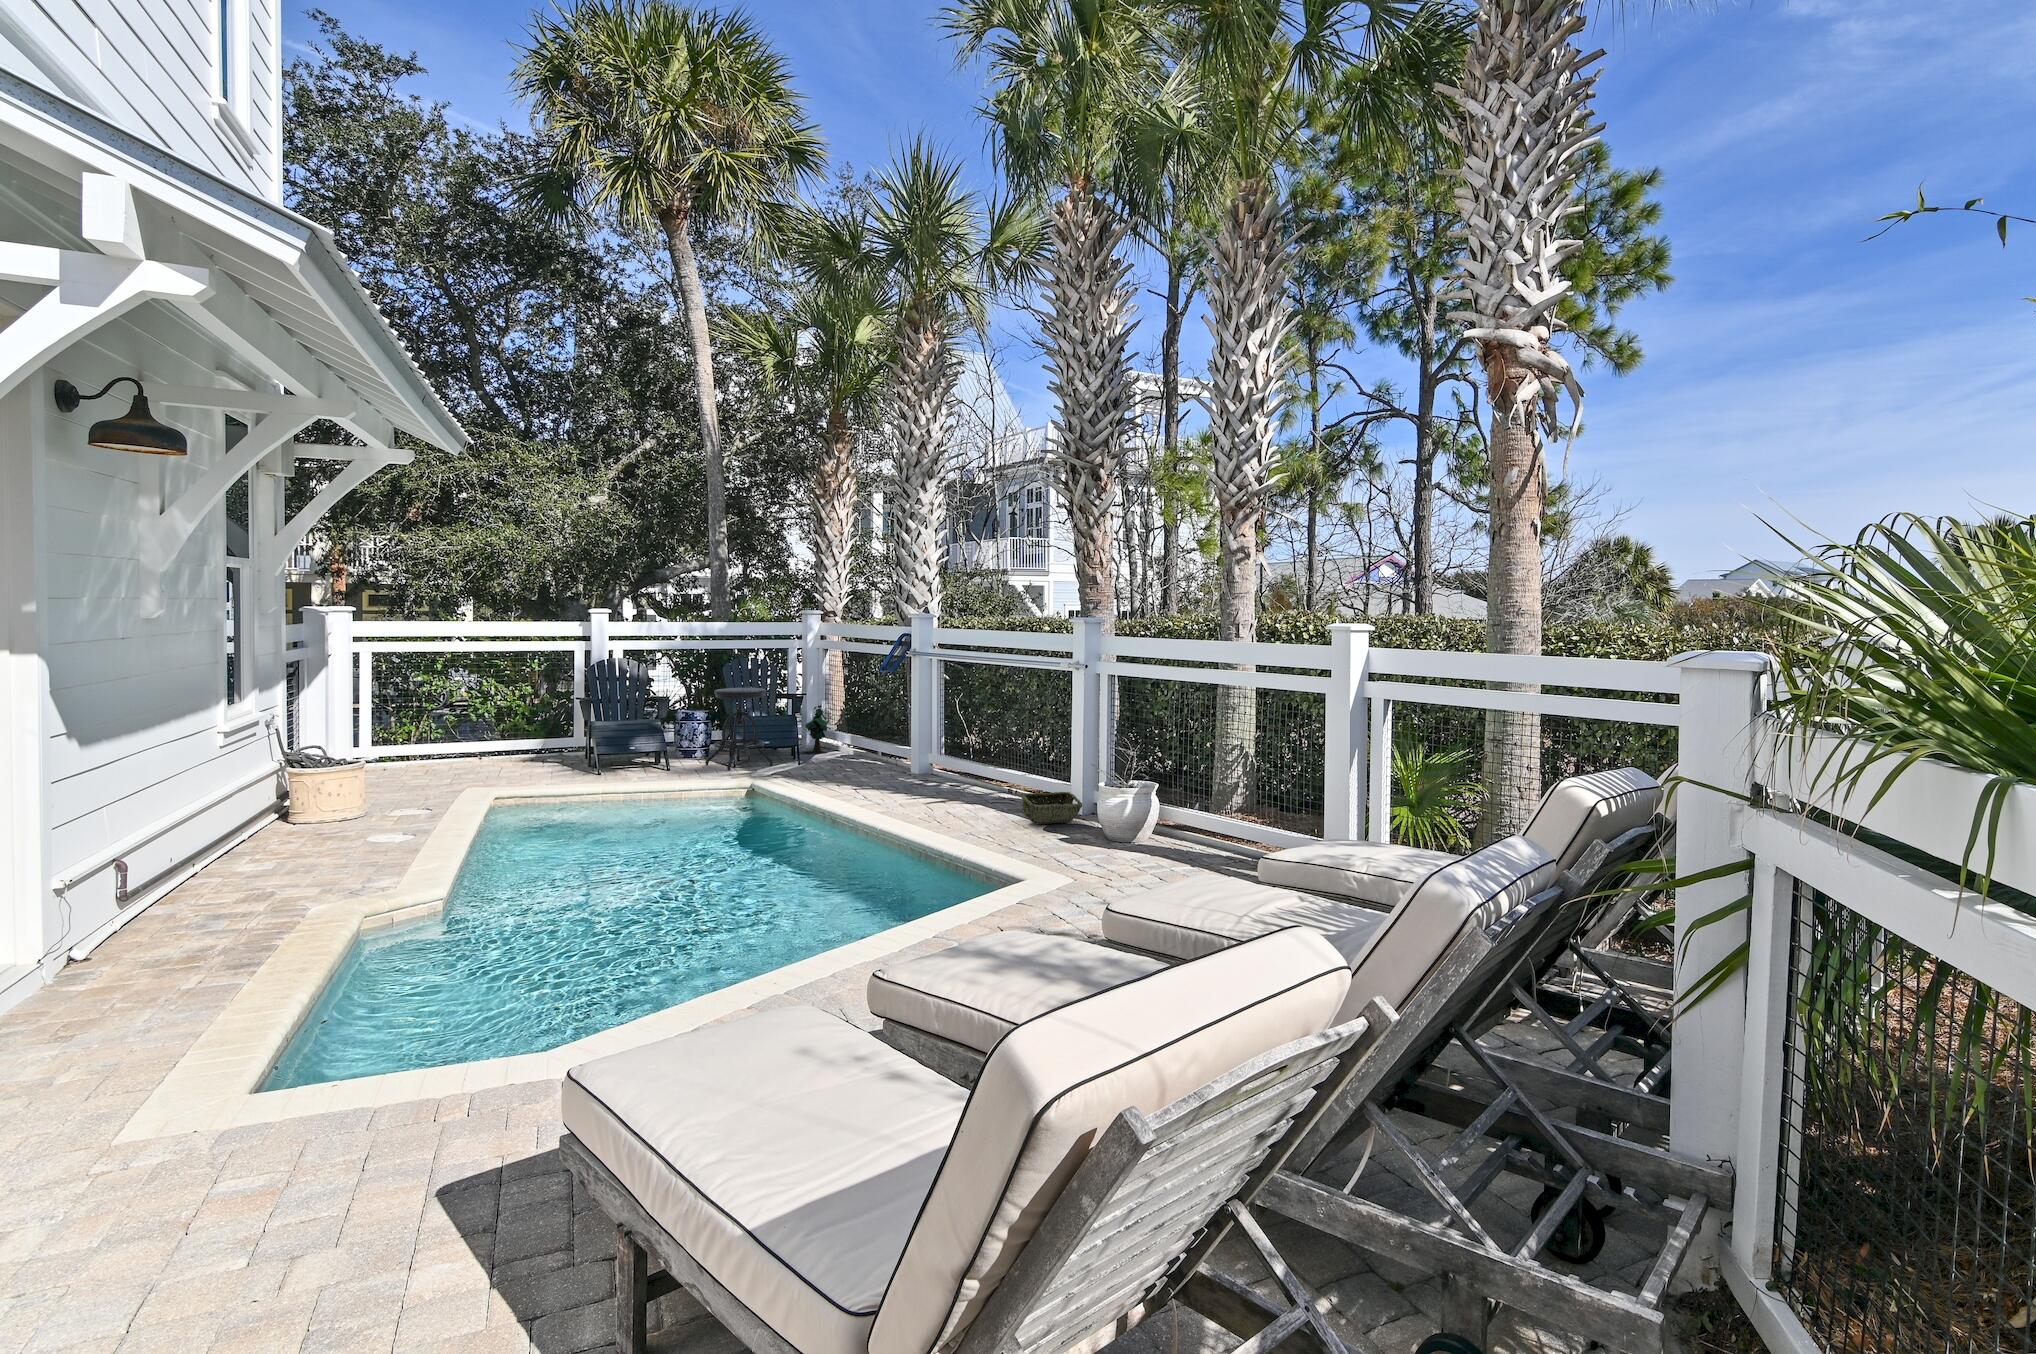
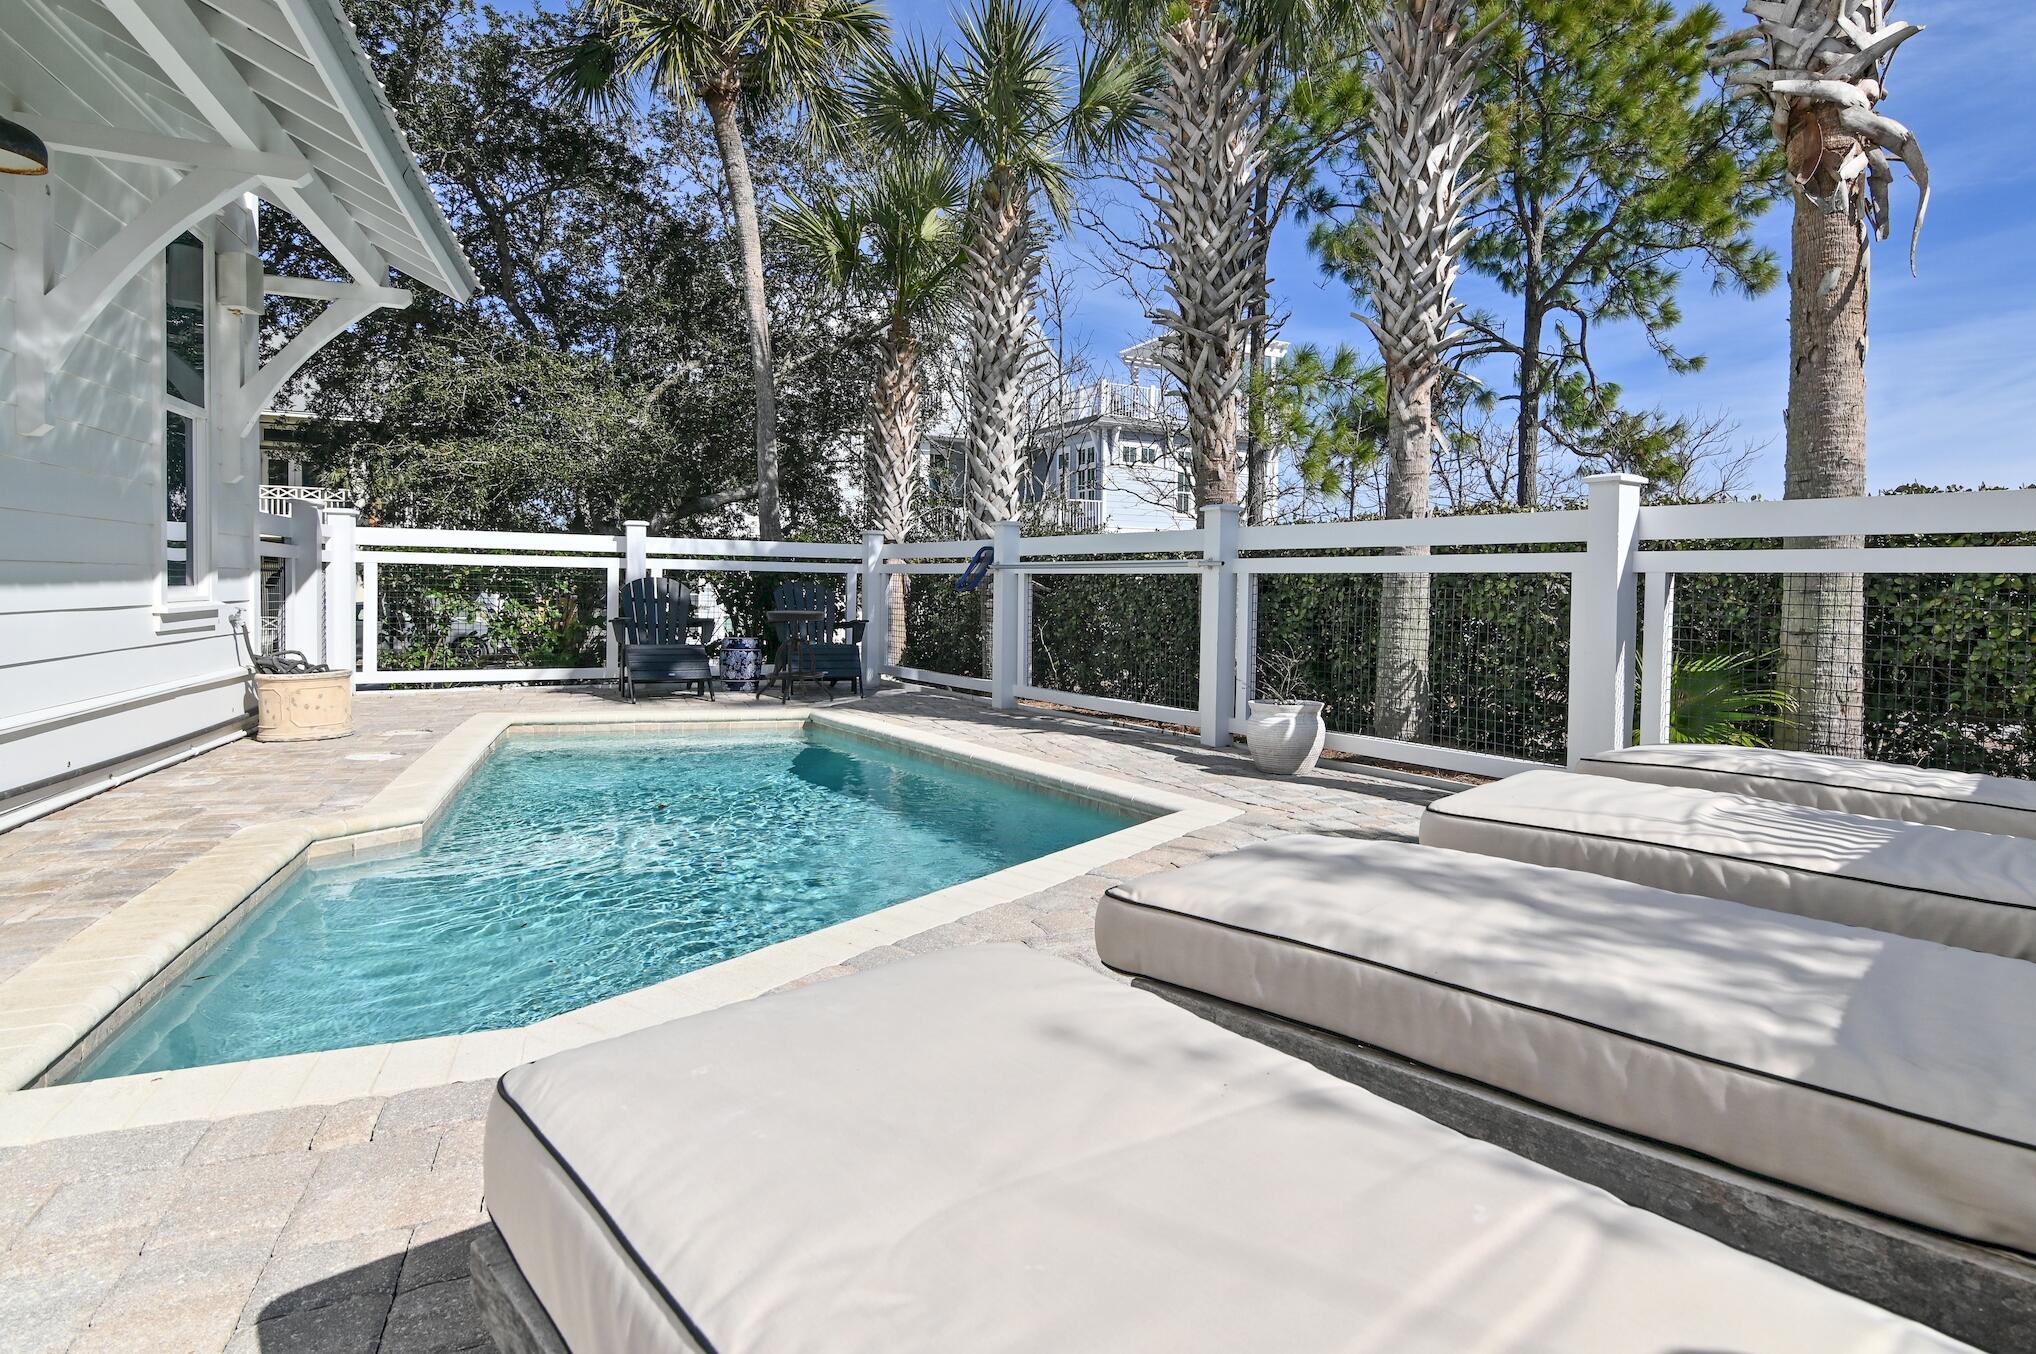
decorative plant: present [805,705,829,753] -> none [867,637,896,691]
woven basket: present [1021,792,1082,825] -> none [1145,719,1220,756]

